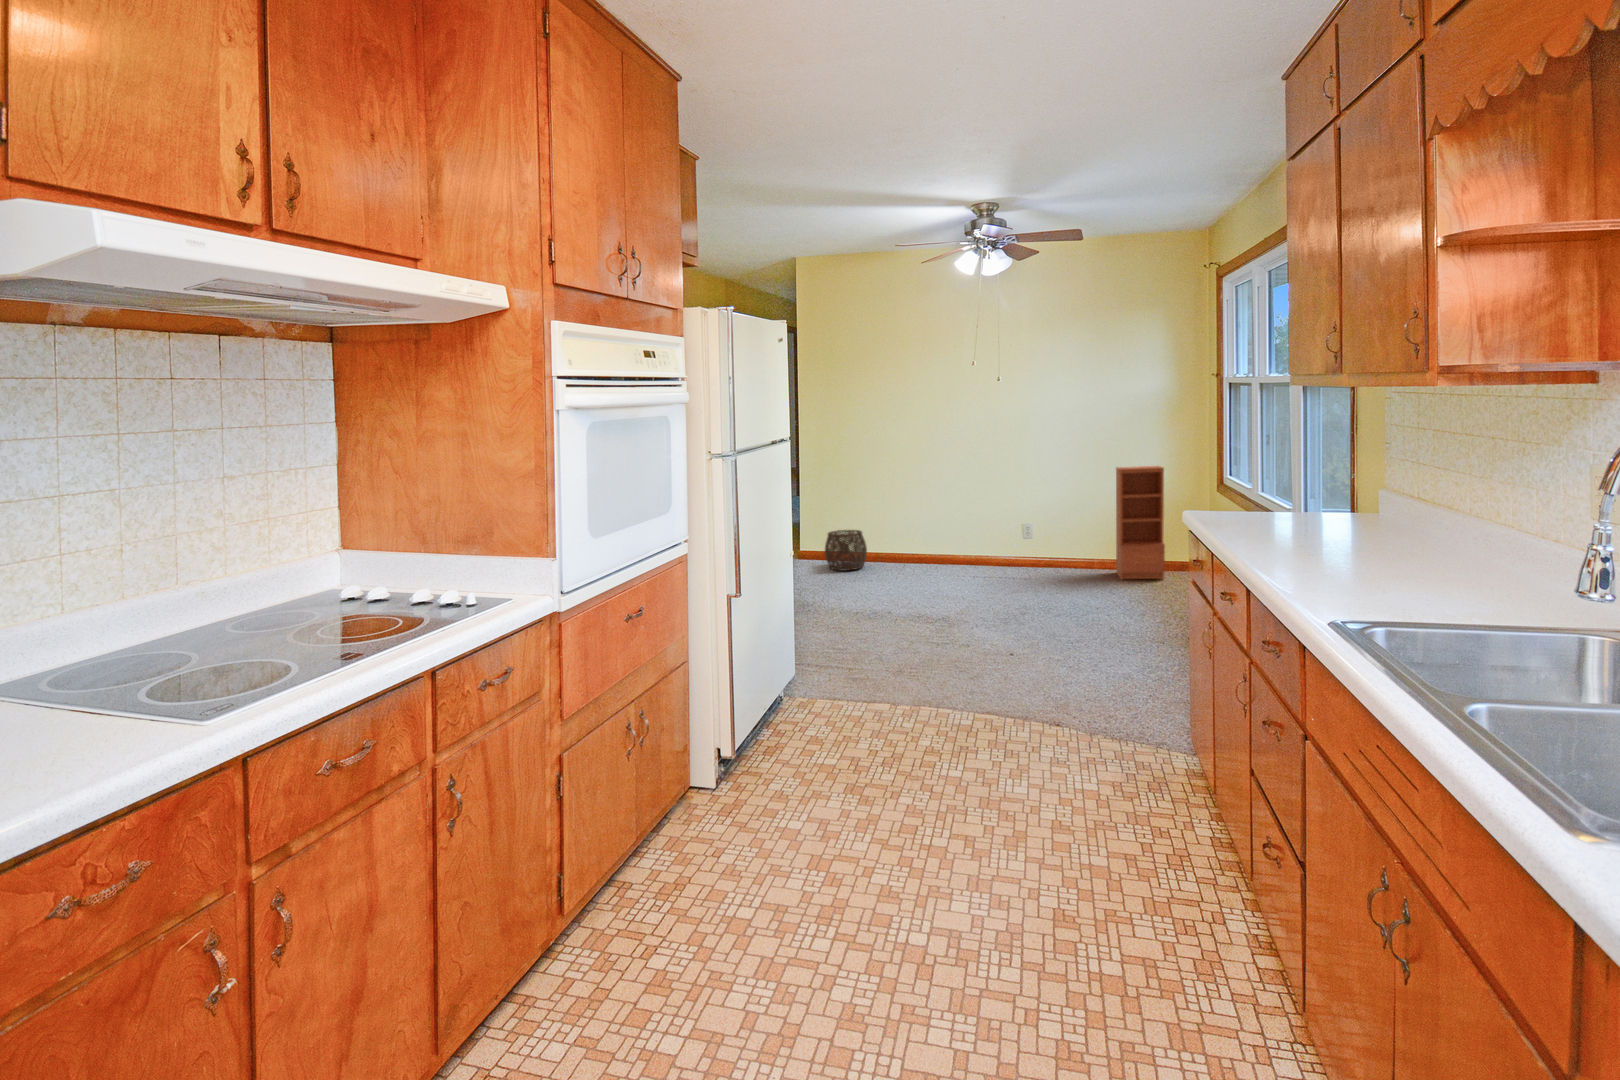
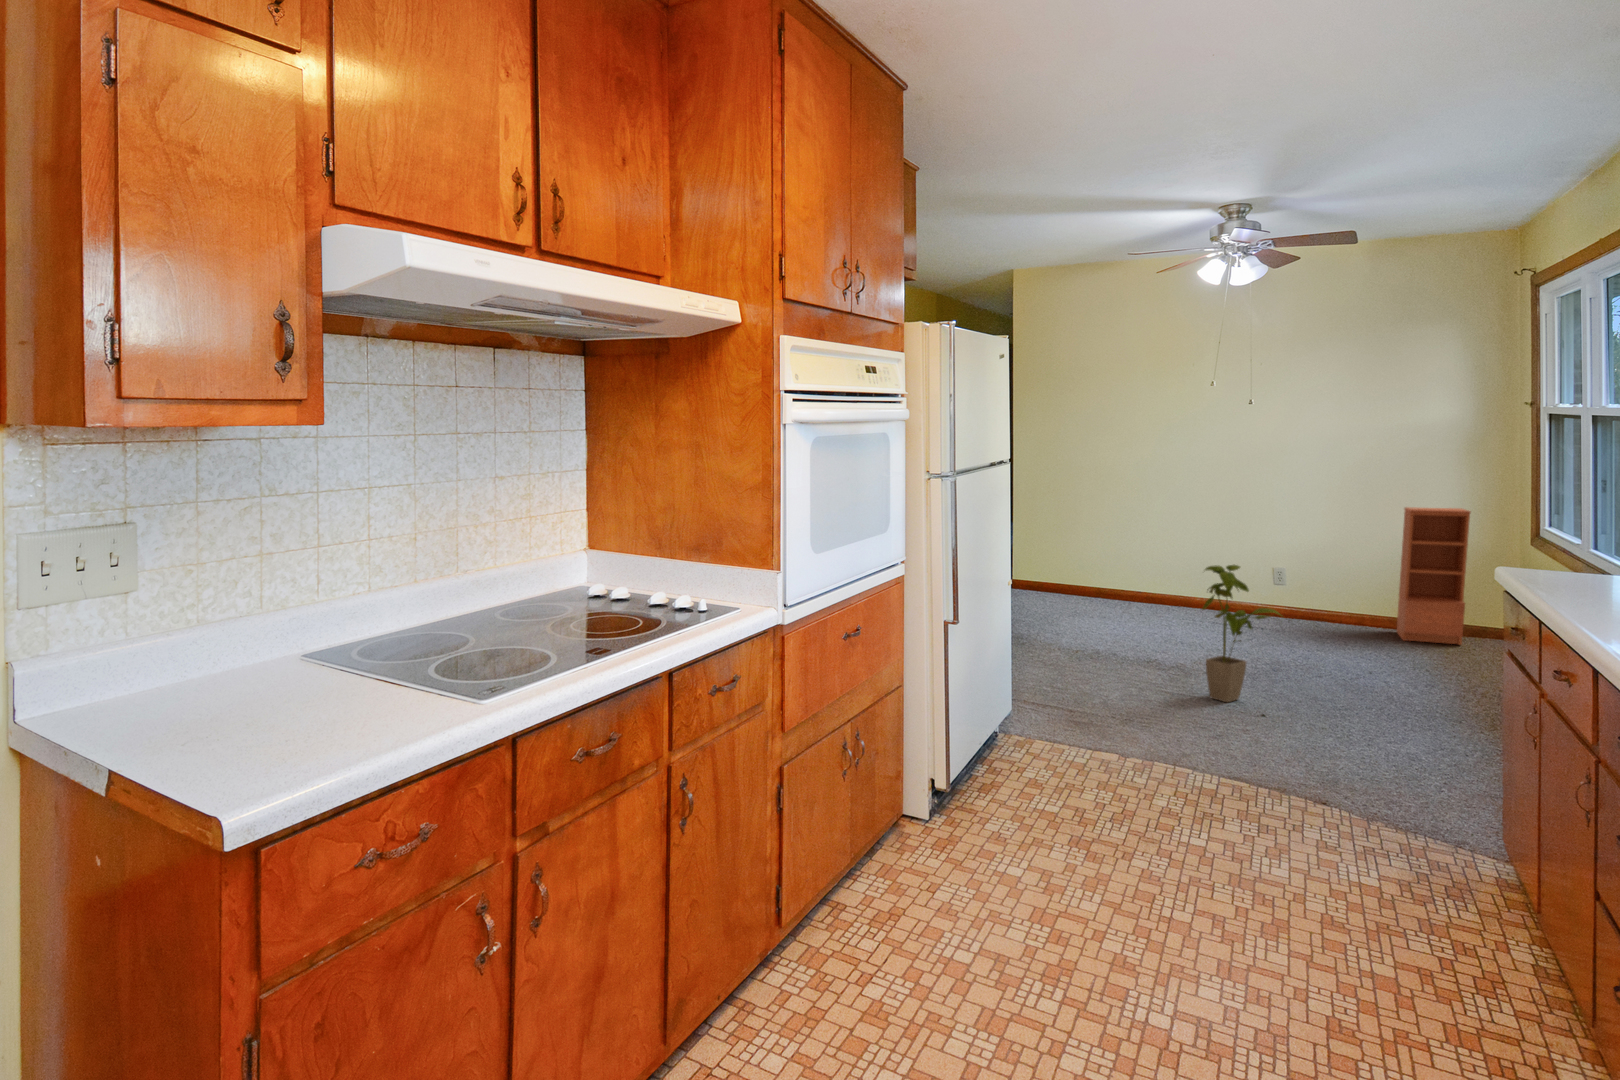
house plant: none [955,526,1023,647] -> present [1202,565,1280,703]
woven basket: present [825,530,867,571] -> none [1040,557,1089,602]

